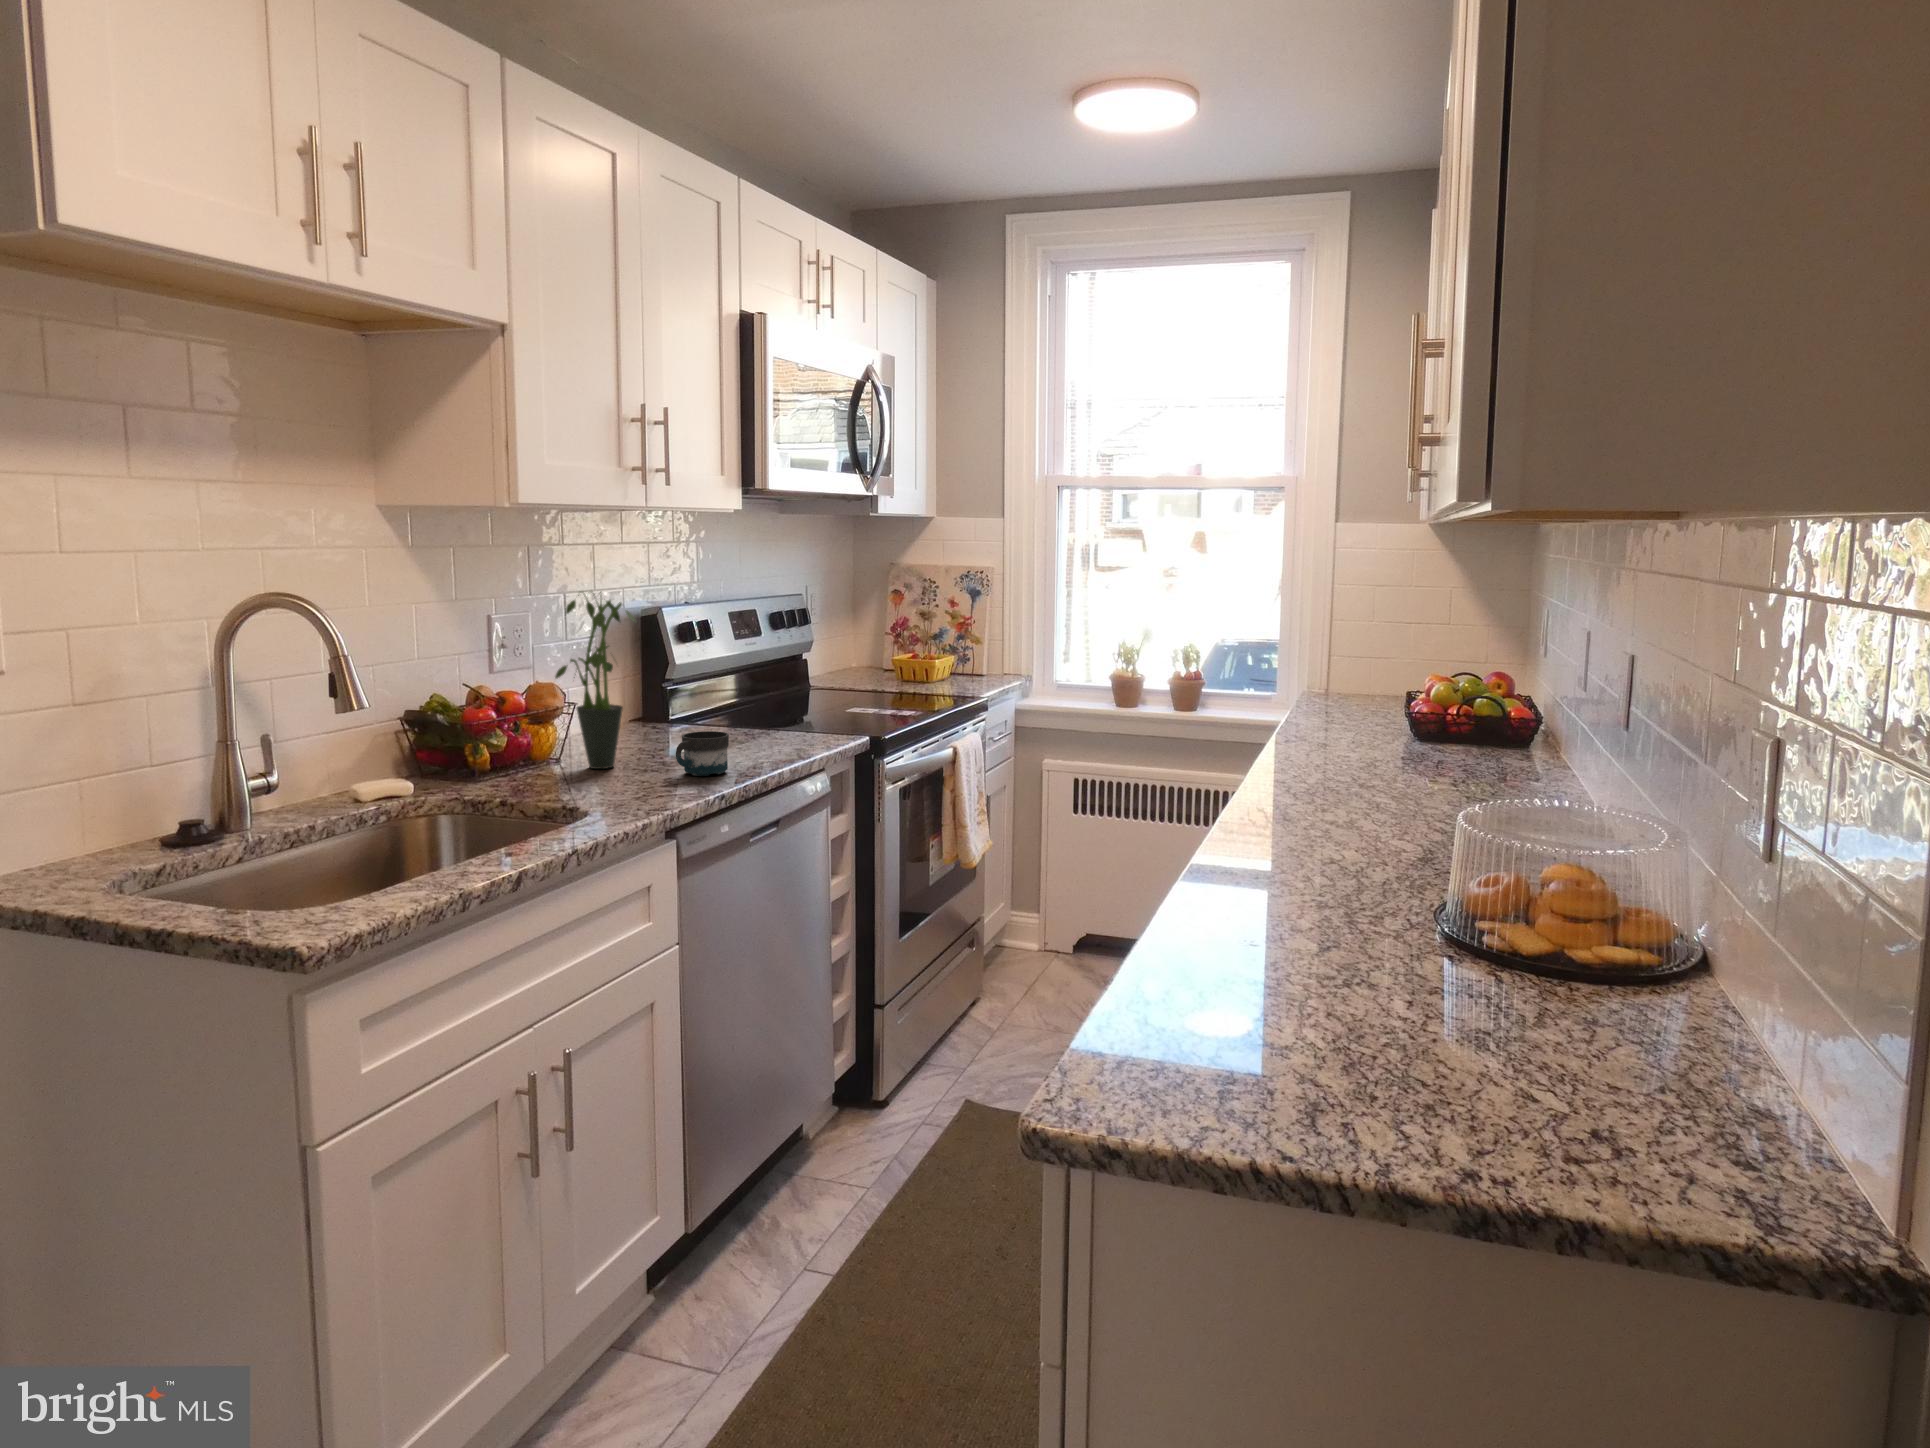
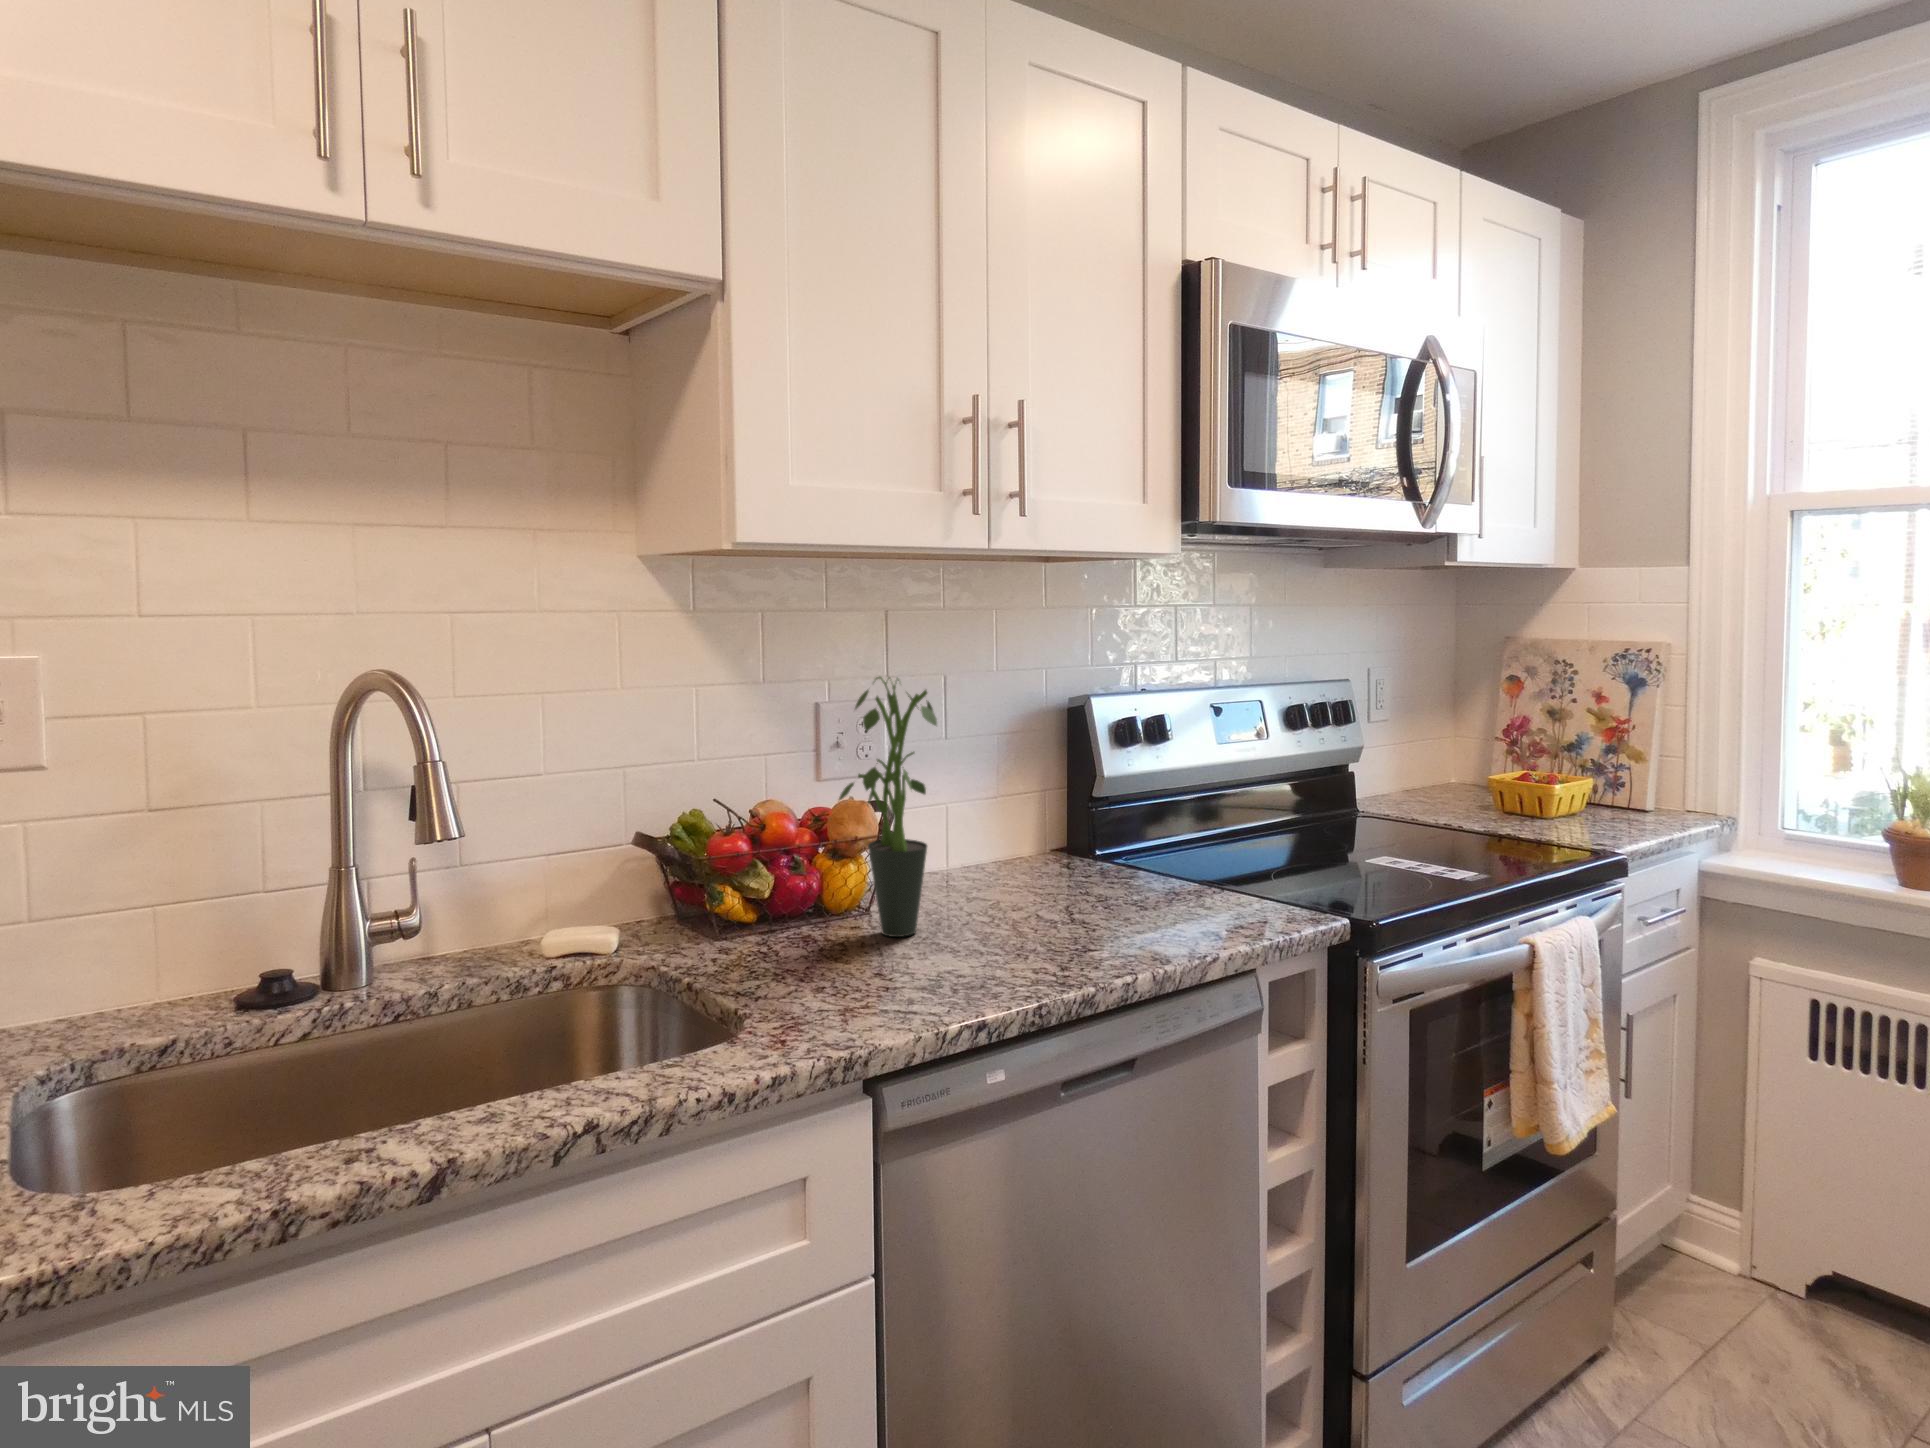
mug: present [676,731,729,776] -> none [954,898,1049,974]

